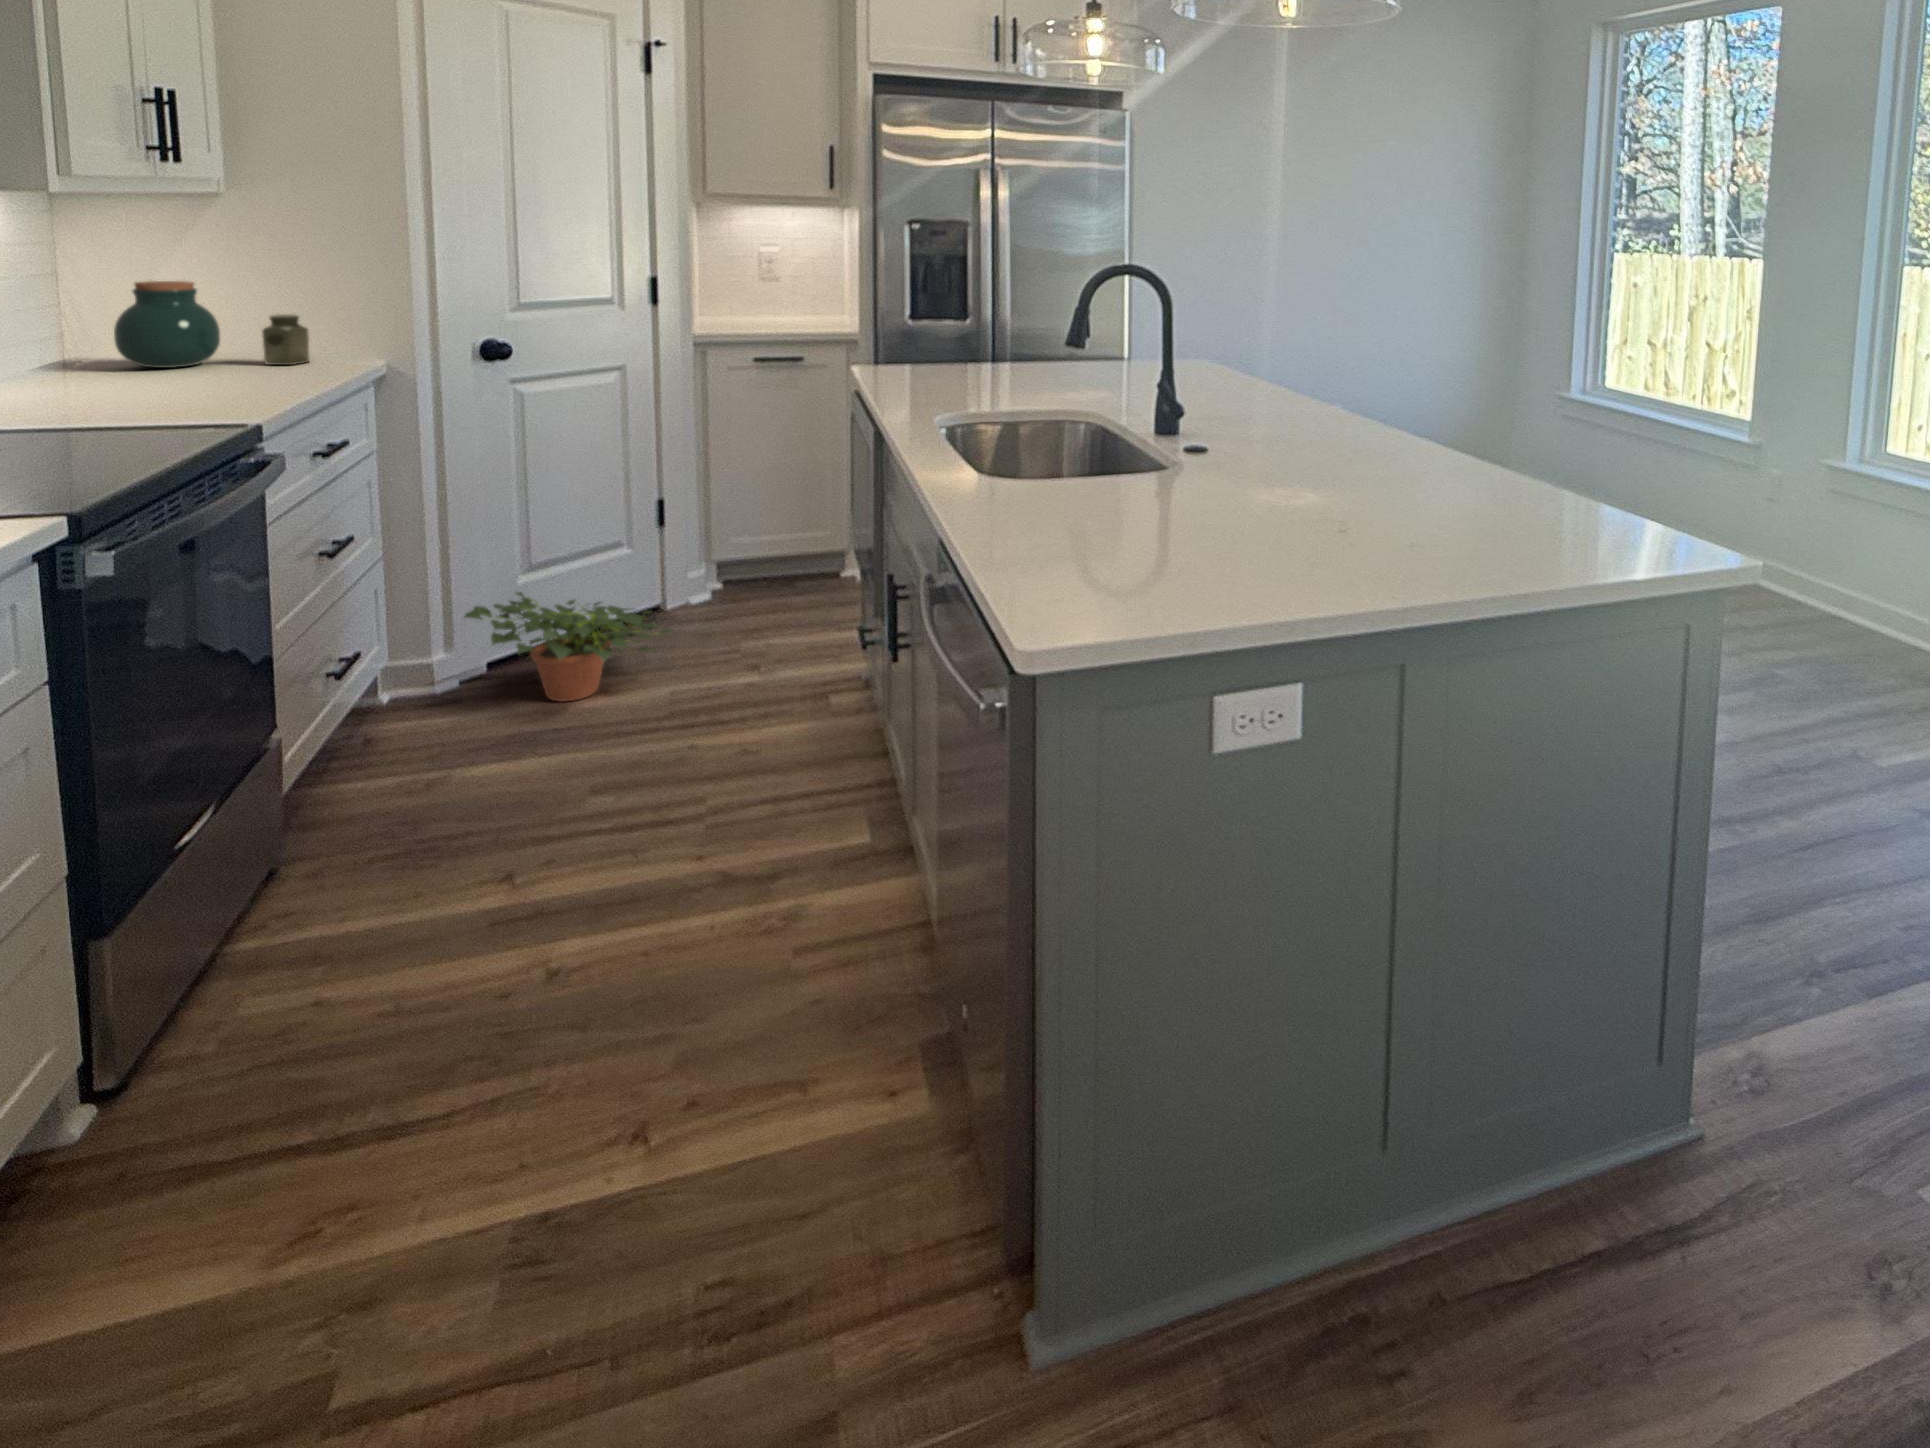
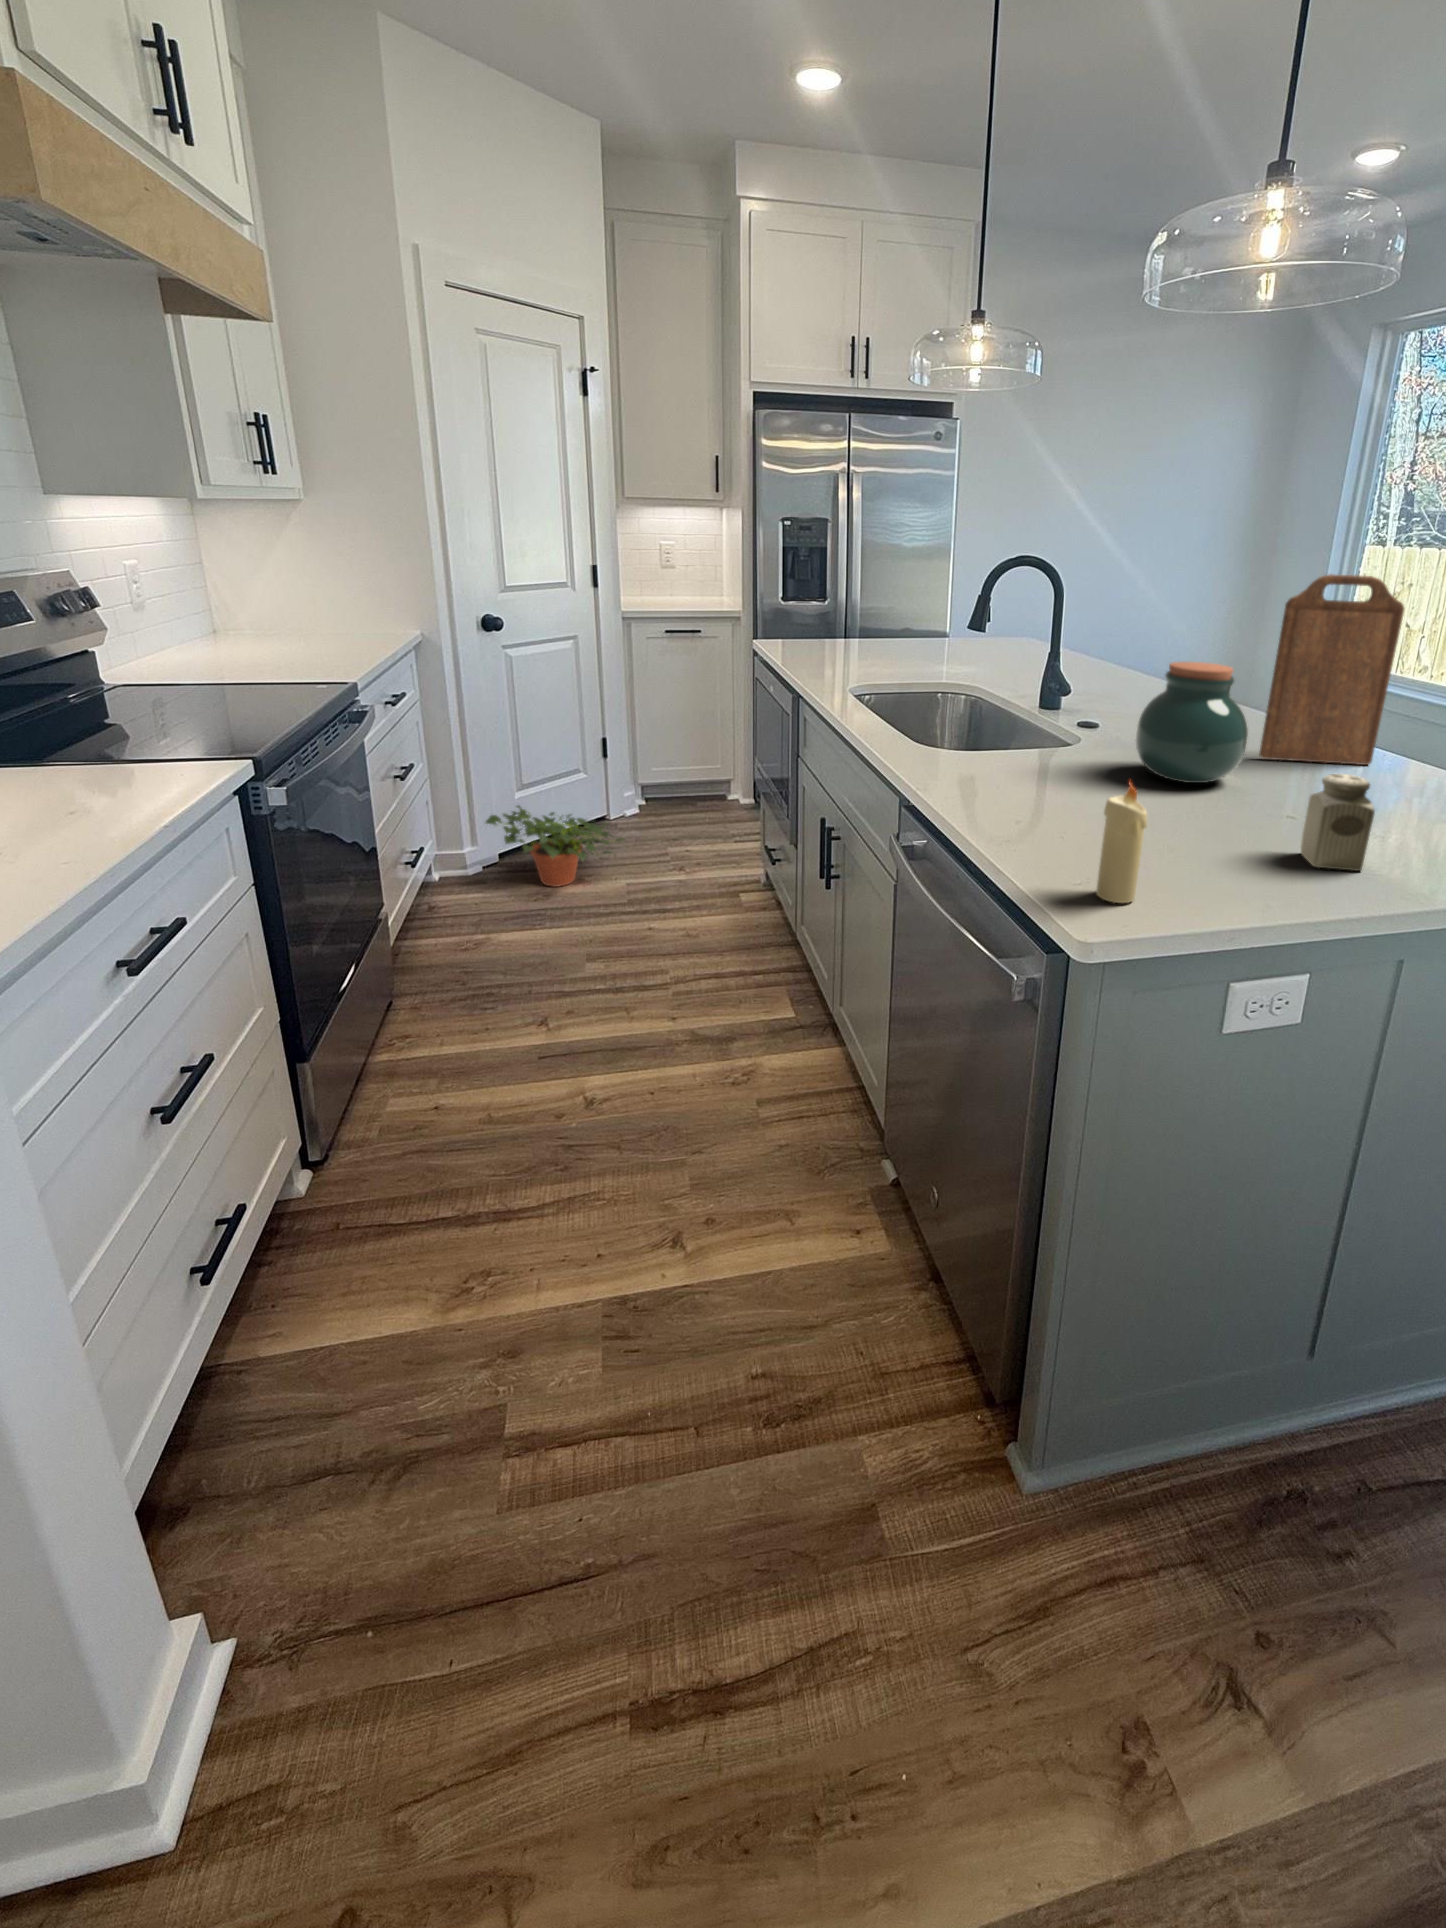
jar: present [114,281,220,368] -> present [1135,662,1248,783]
cutting board: none [1354,285,1474,481] -> present [1259,574,1404,765]
salt shaker: present [262,314,310,365] -> present [1301,774,1375,871]
candle: none [1065,485,1108,615] -> present [1096,781,1147,903]

